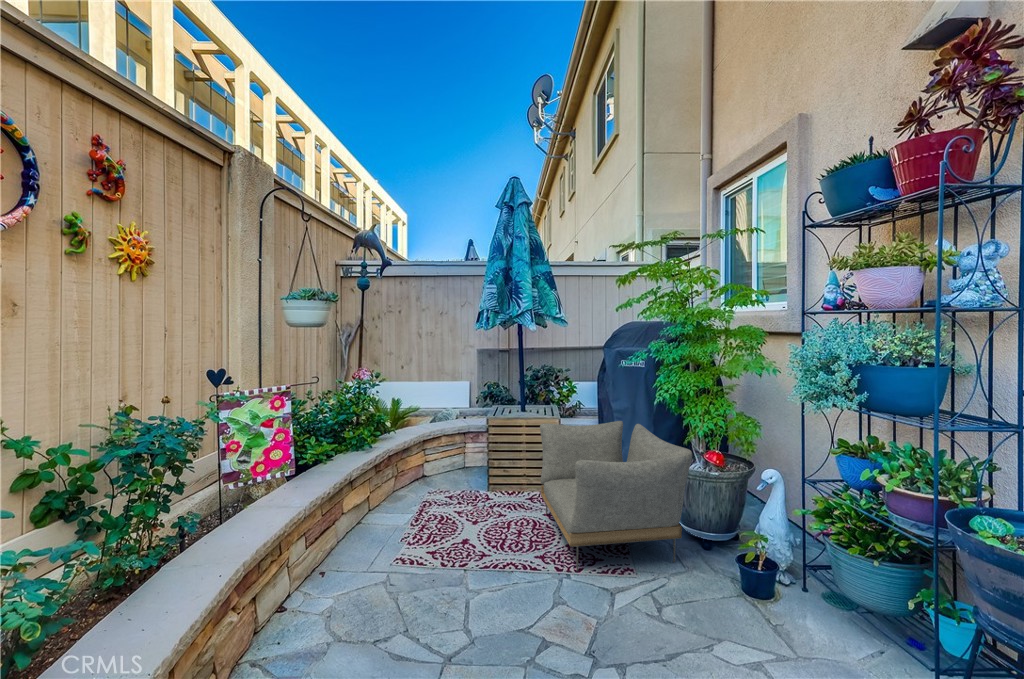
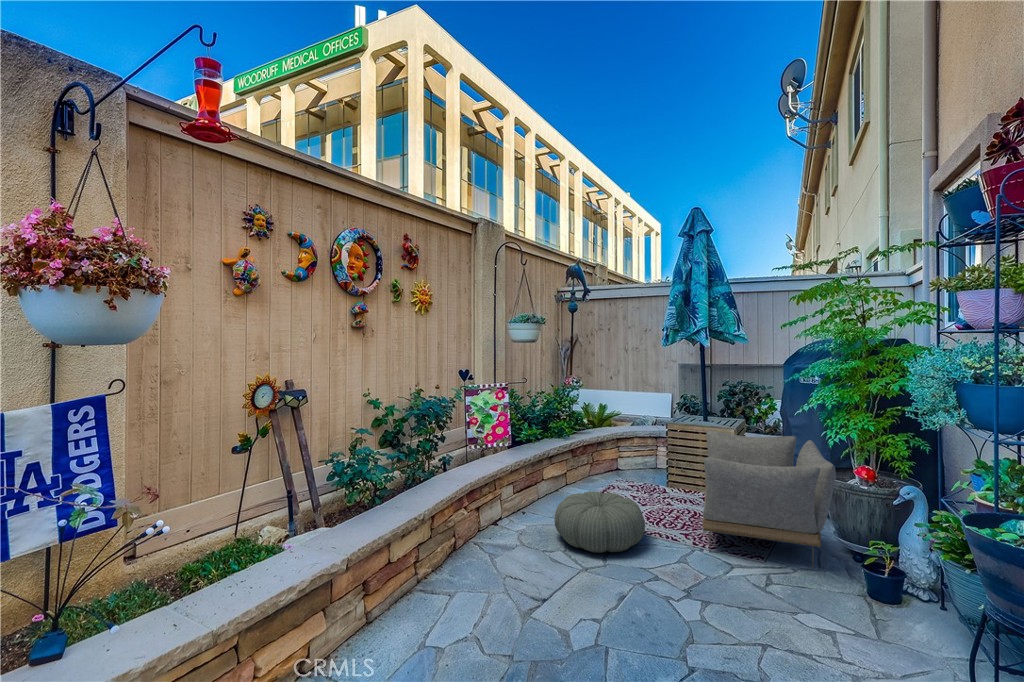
pouf: none [385,520,508,618] -> present [555,491,645,553]

